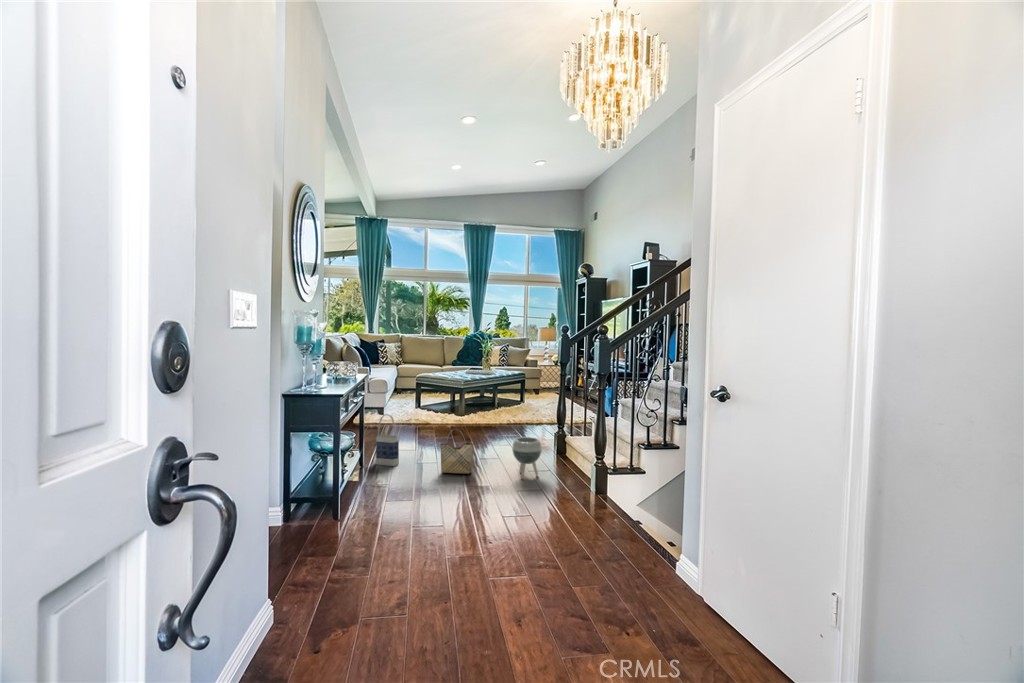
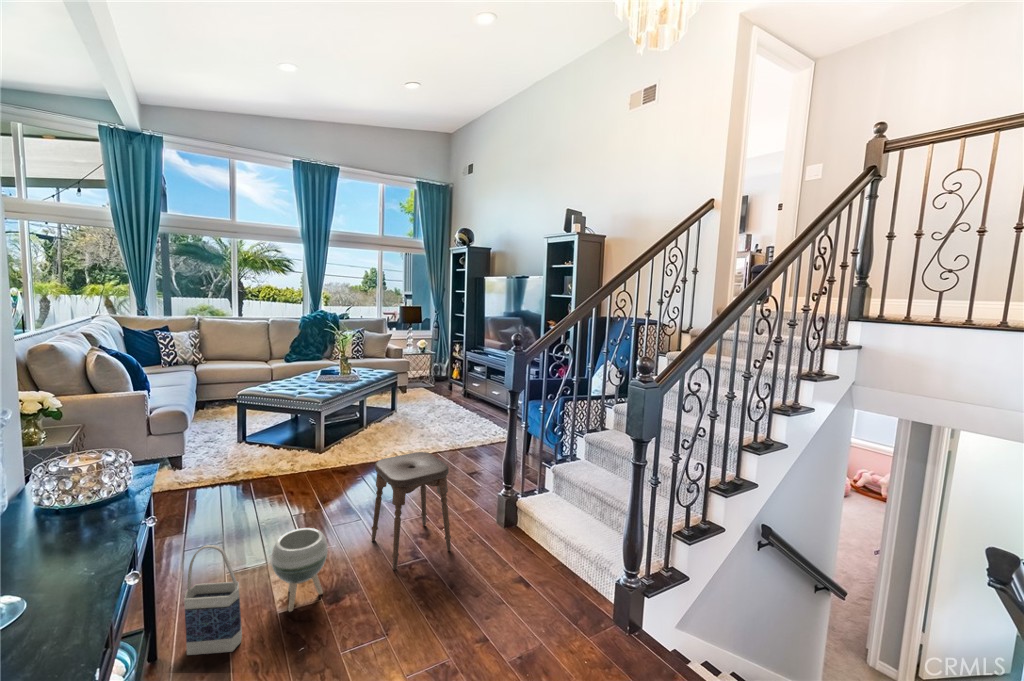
stool: none [471,399,513,457] -> present [372,452,451,570]
woven basket: present [440,426,474,474] -> none [342,547,410,653]
planter: present [512,437,542,479] -> present [271,528,328,612]

